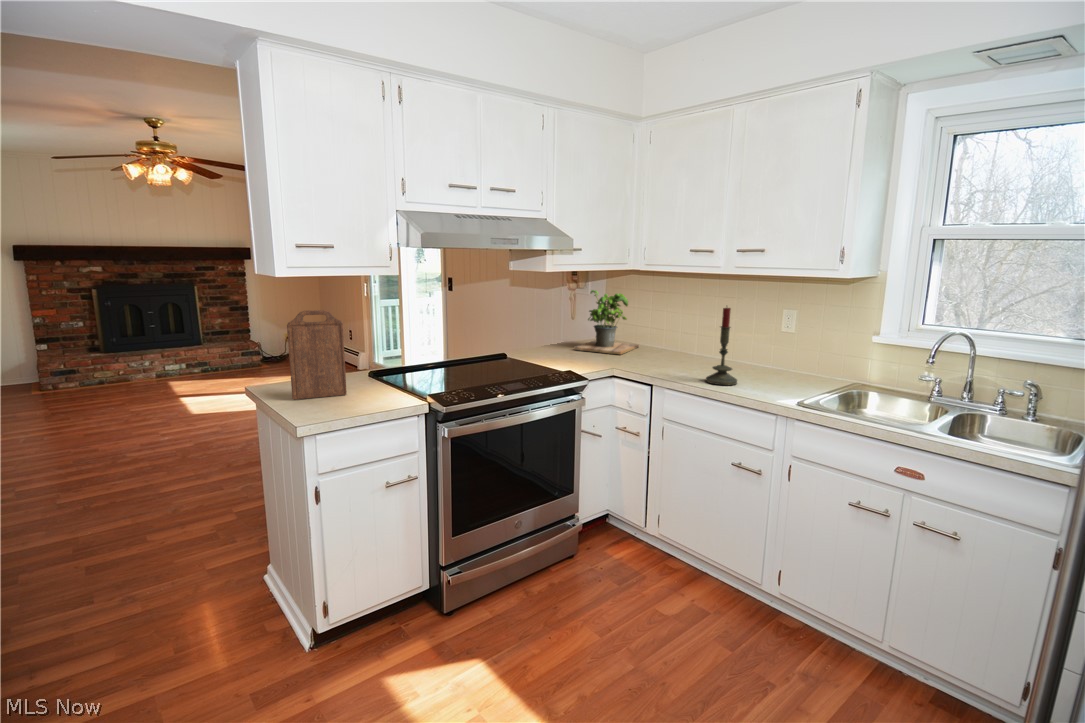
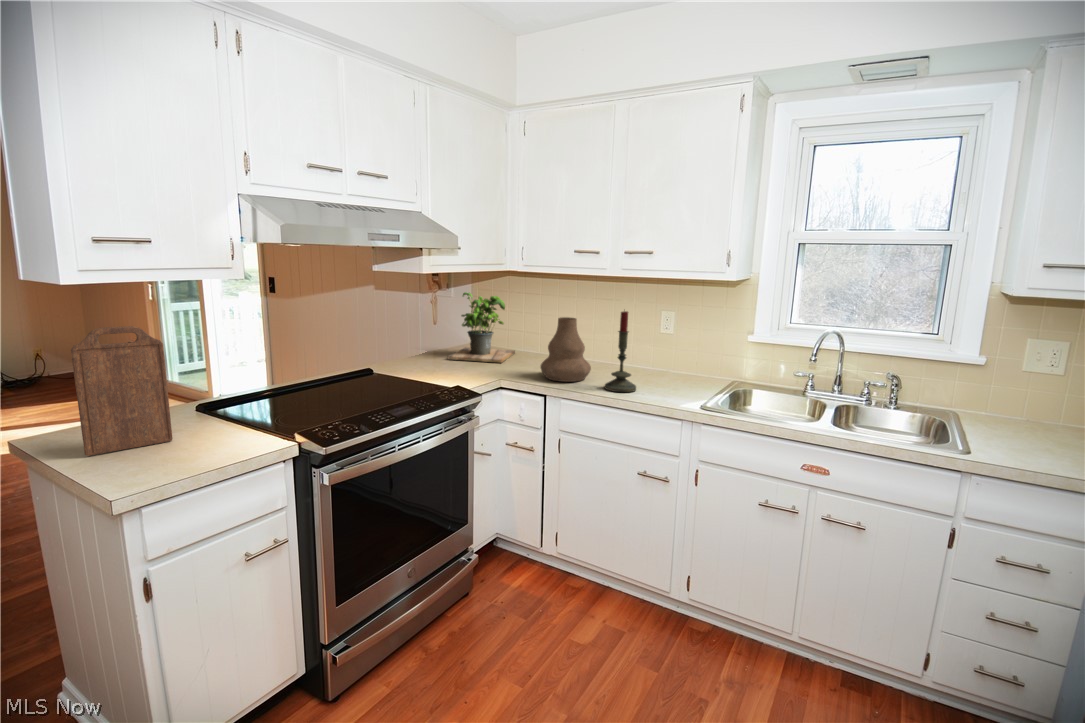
vase: none [649,313,698,374] -> present [540,317,591,382]

